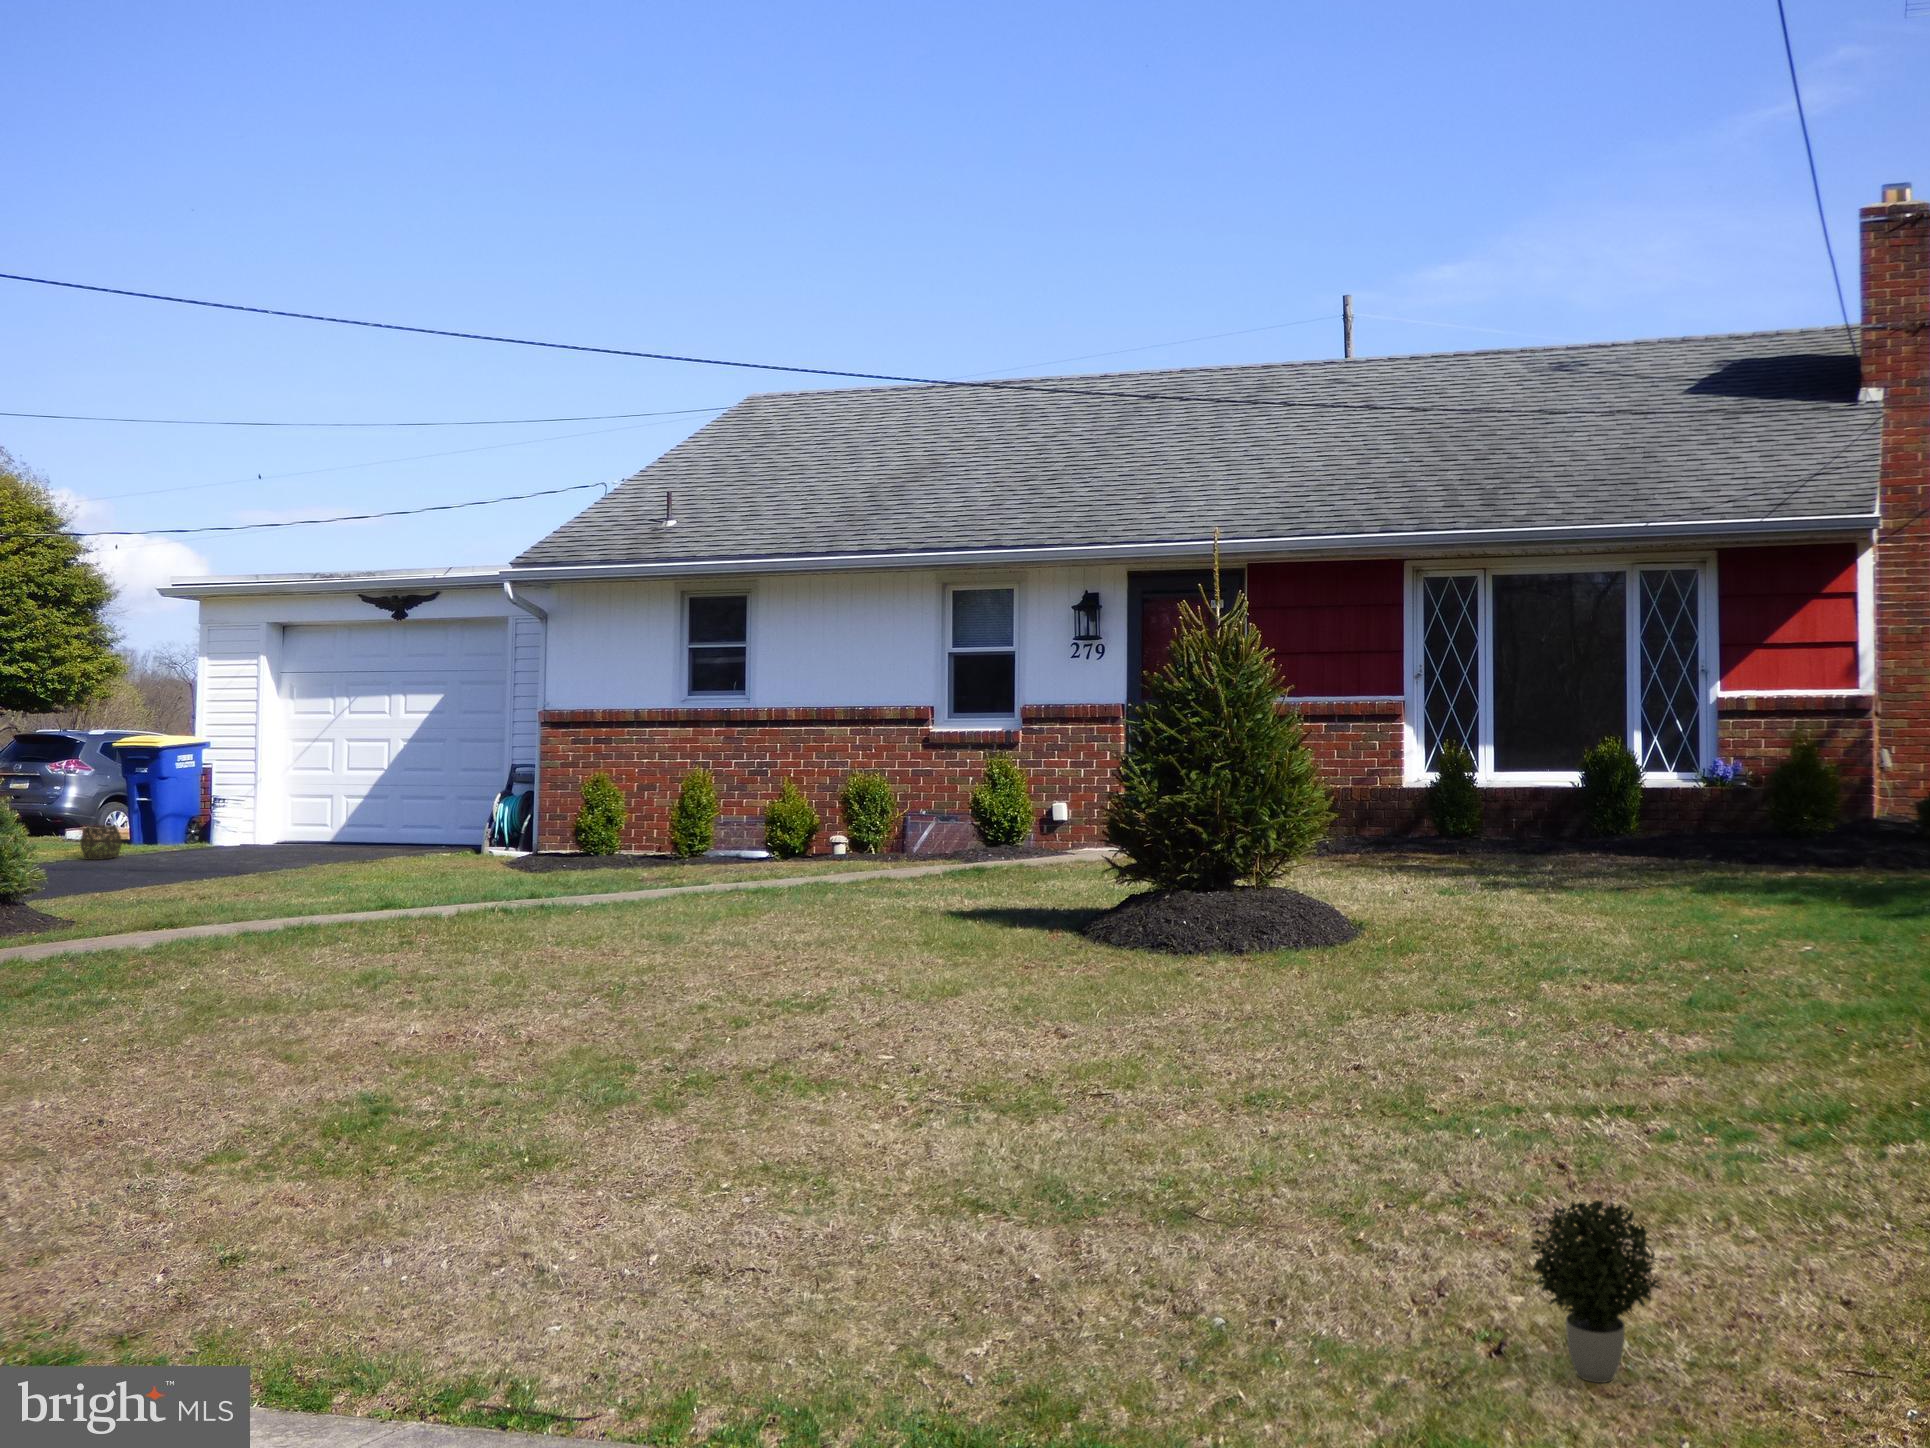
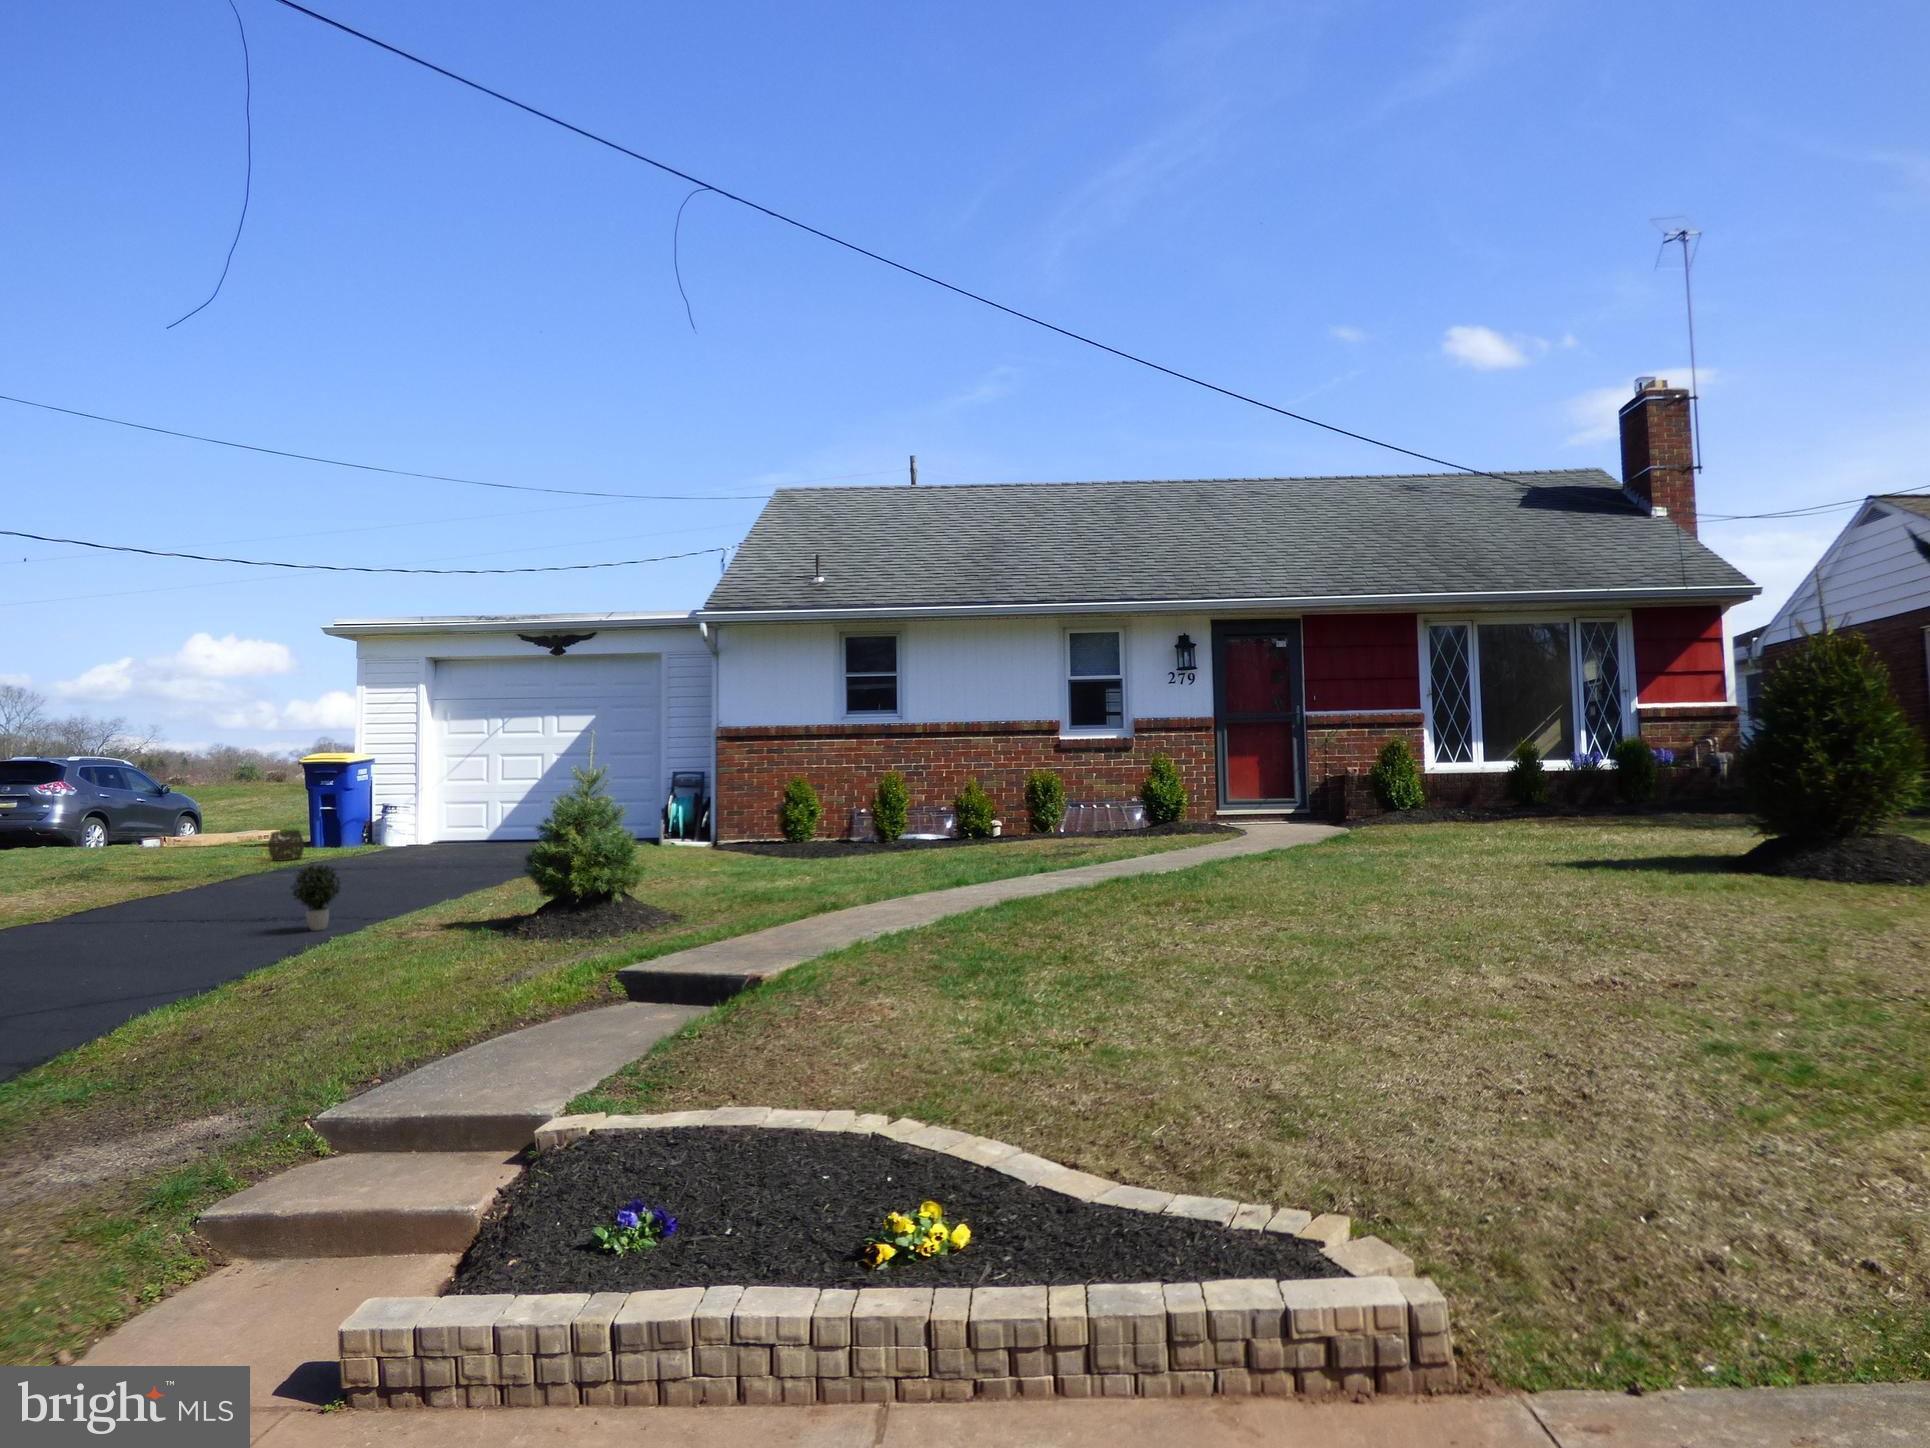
potted plant: present [1531,1200,1662,1383] -> present [291,865,341,931]

